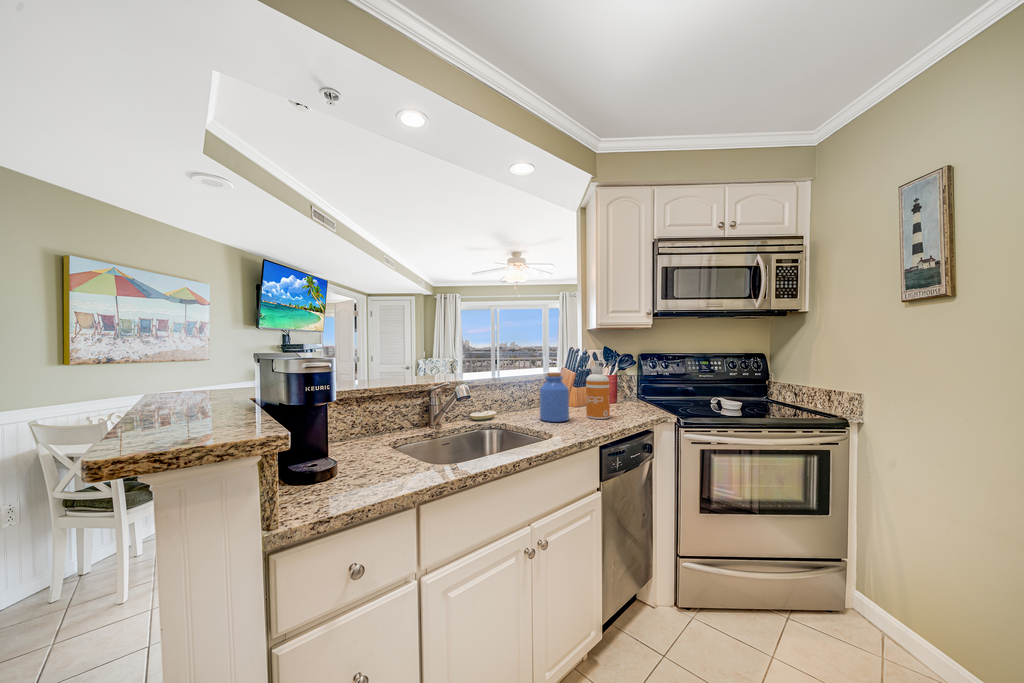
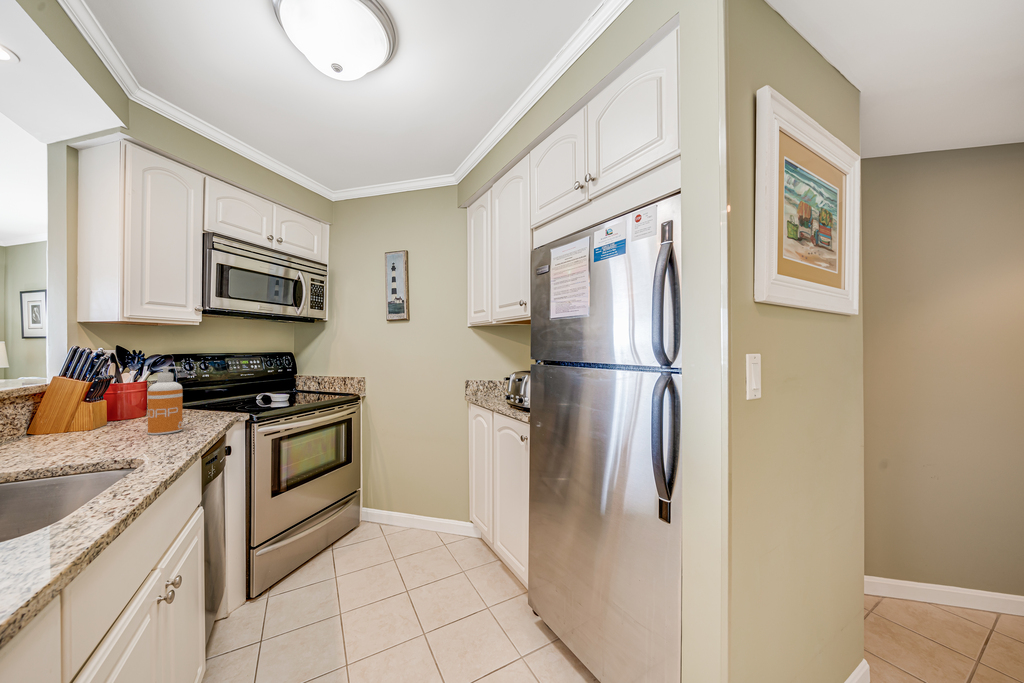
jar: present [540,372,569,422] -> none [80,385,135,451]

